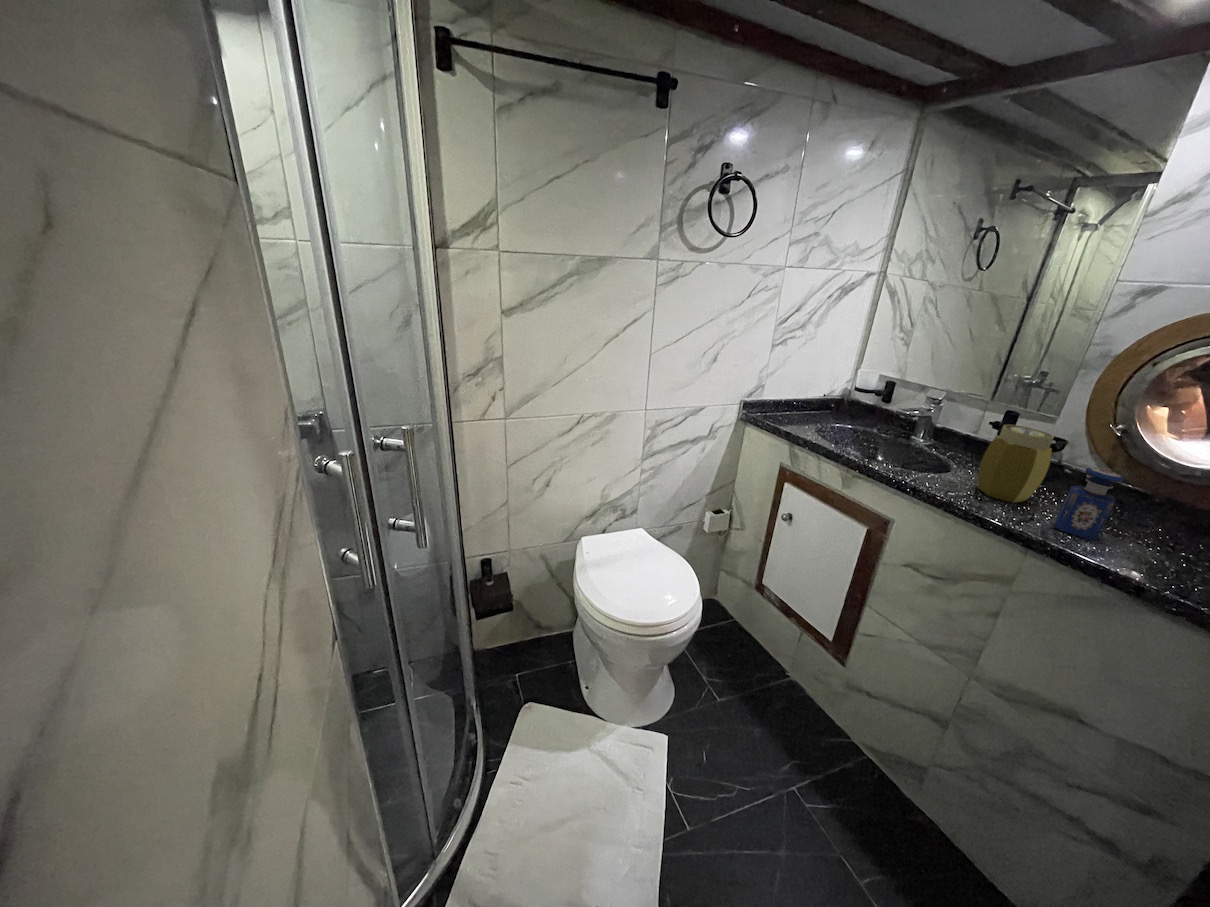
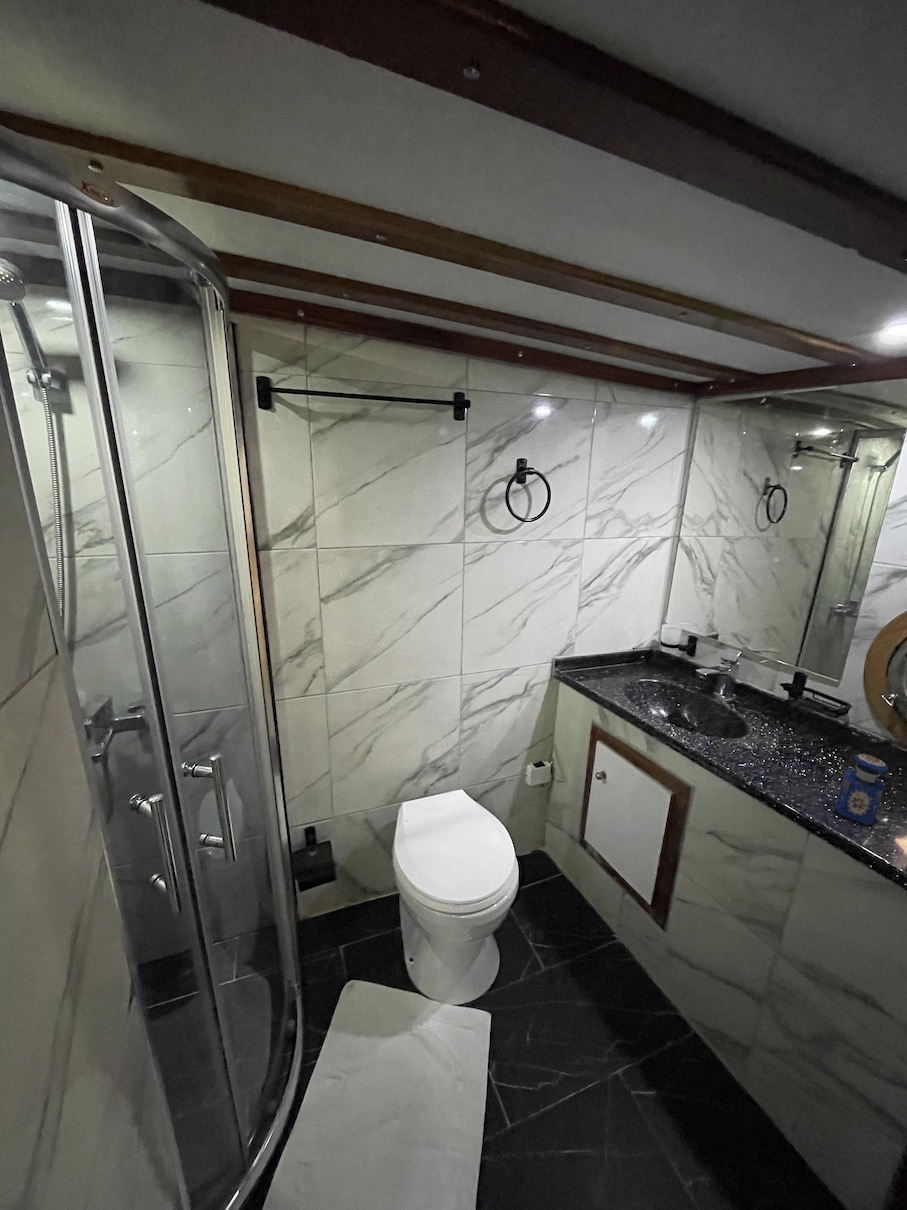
jar: present [978,425,1054,503] -> none [767,701,828,778]

